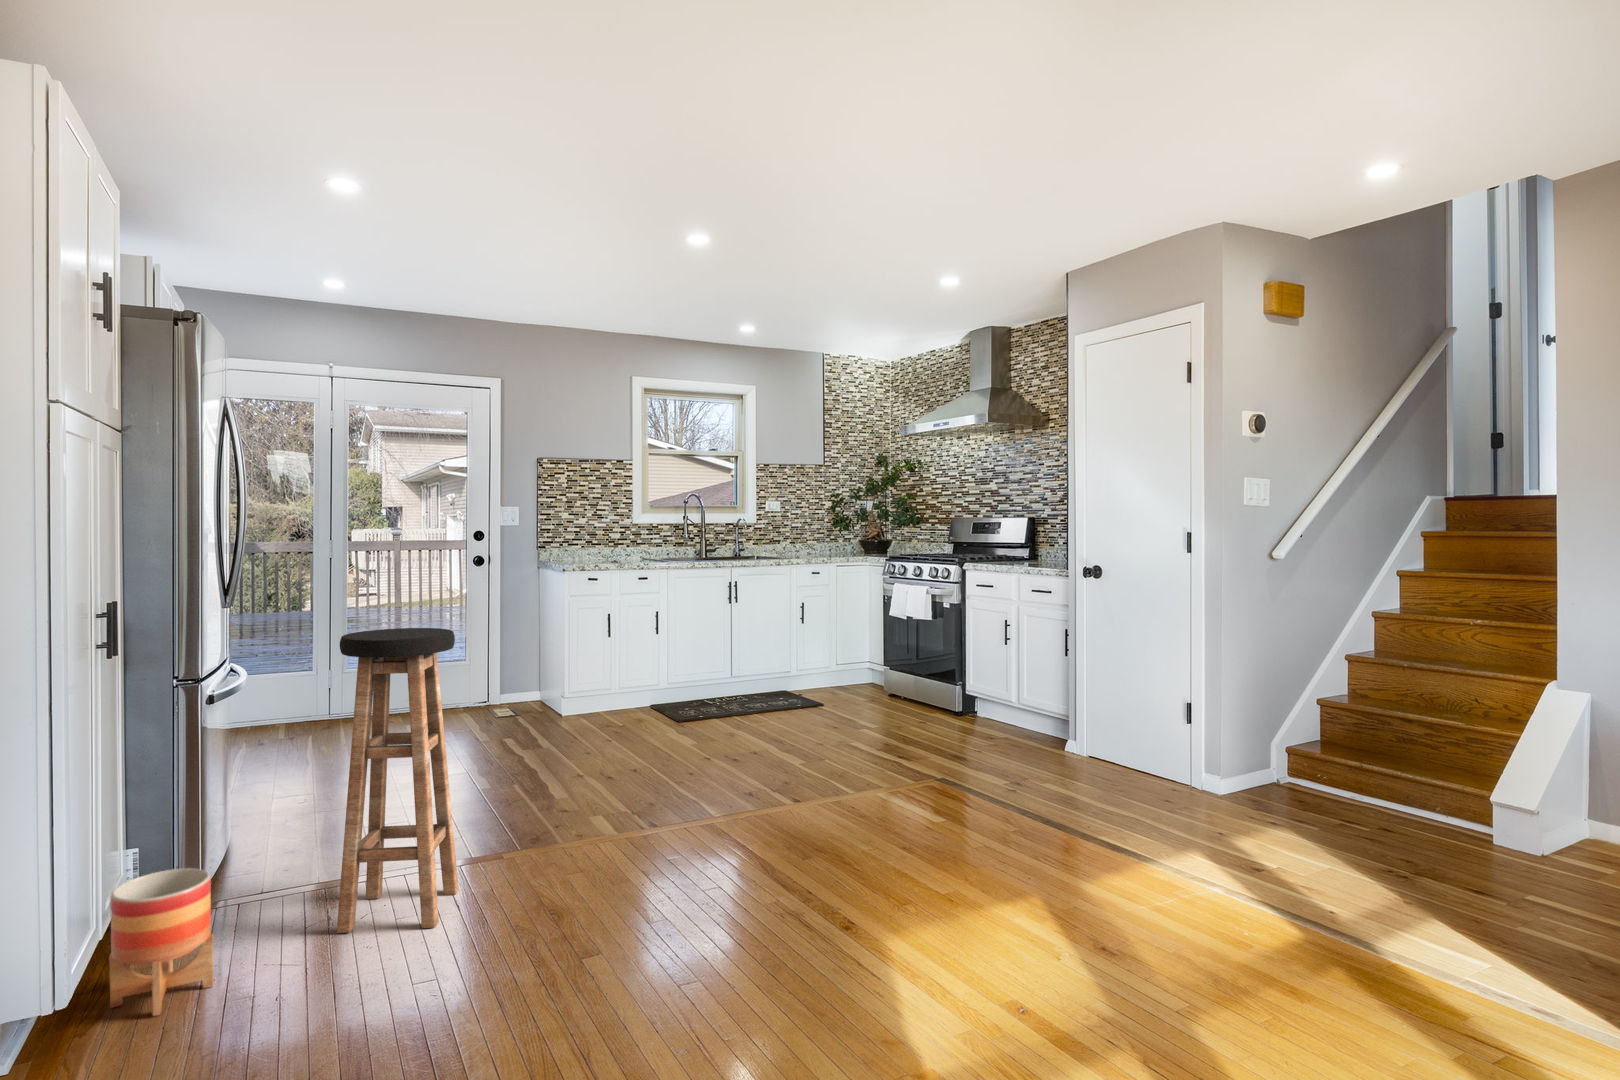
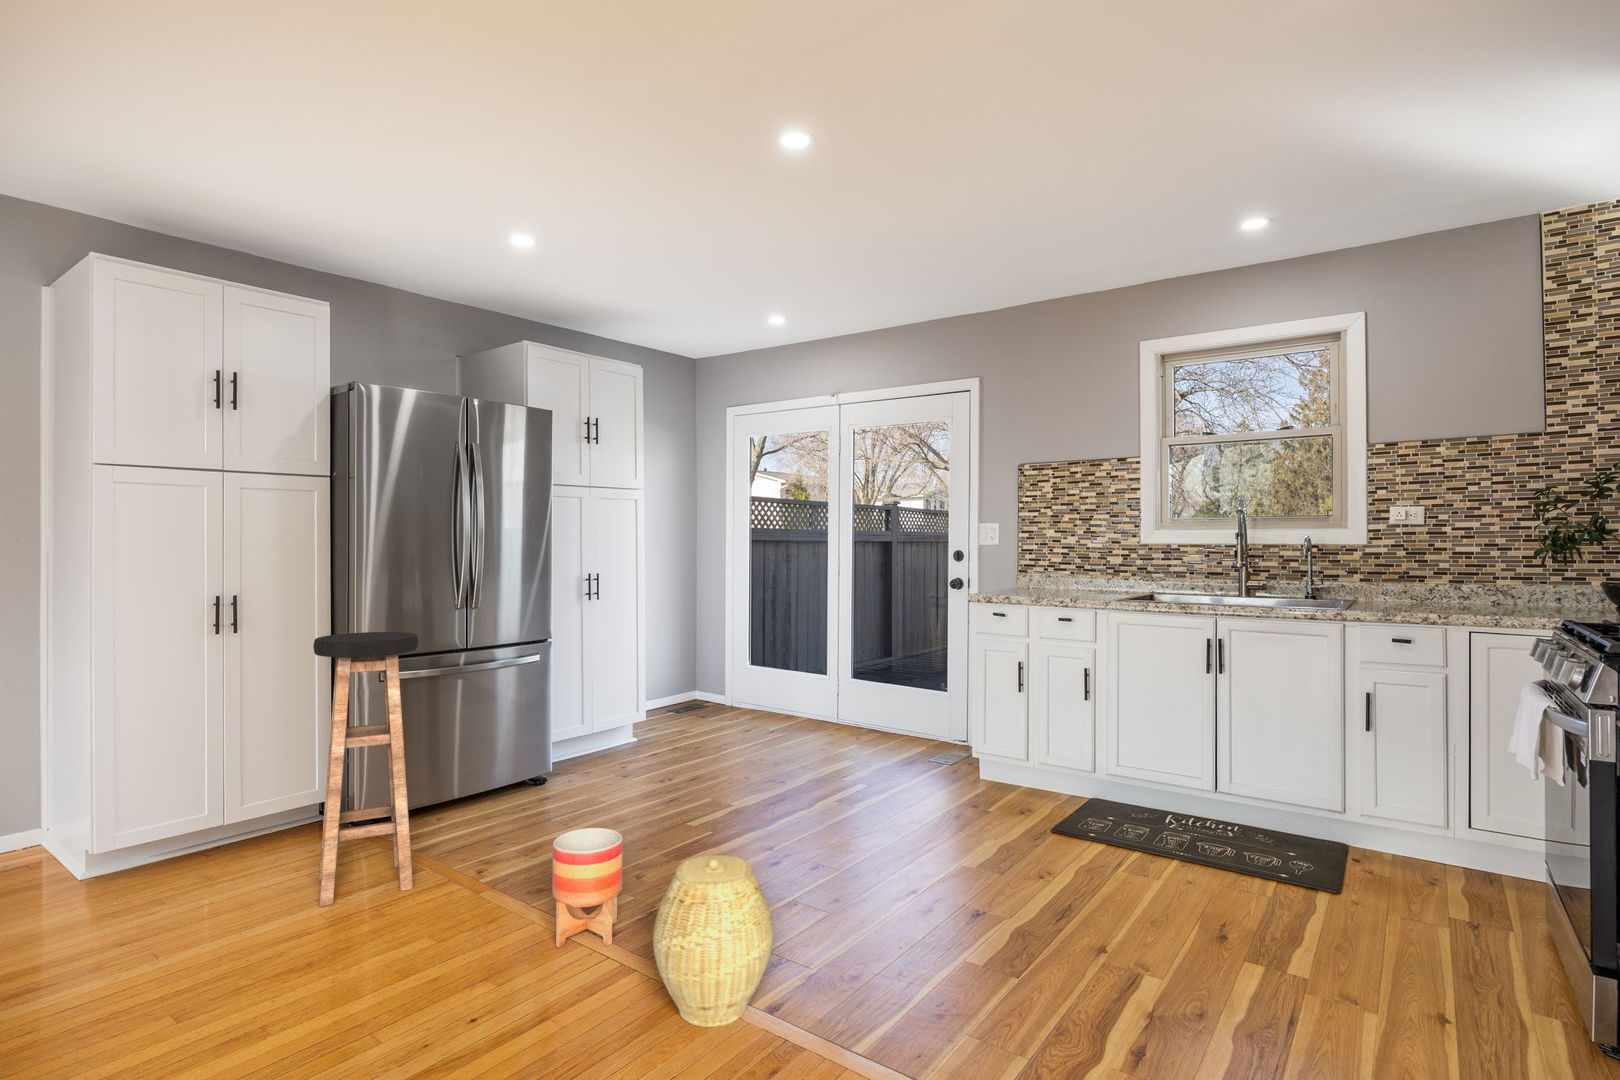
woven basket: none [761,722,835,820] -> present [653,855,773,1027]
planter: present [109,868,214,1016] -> present [552,828,623,948]

